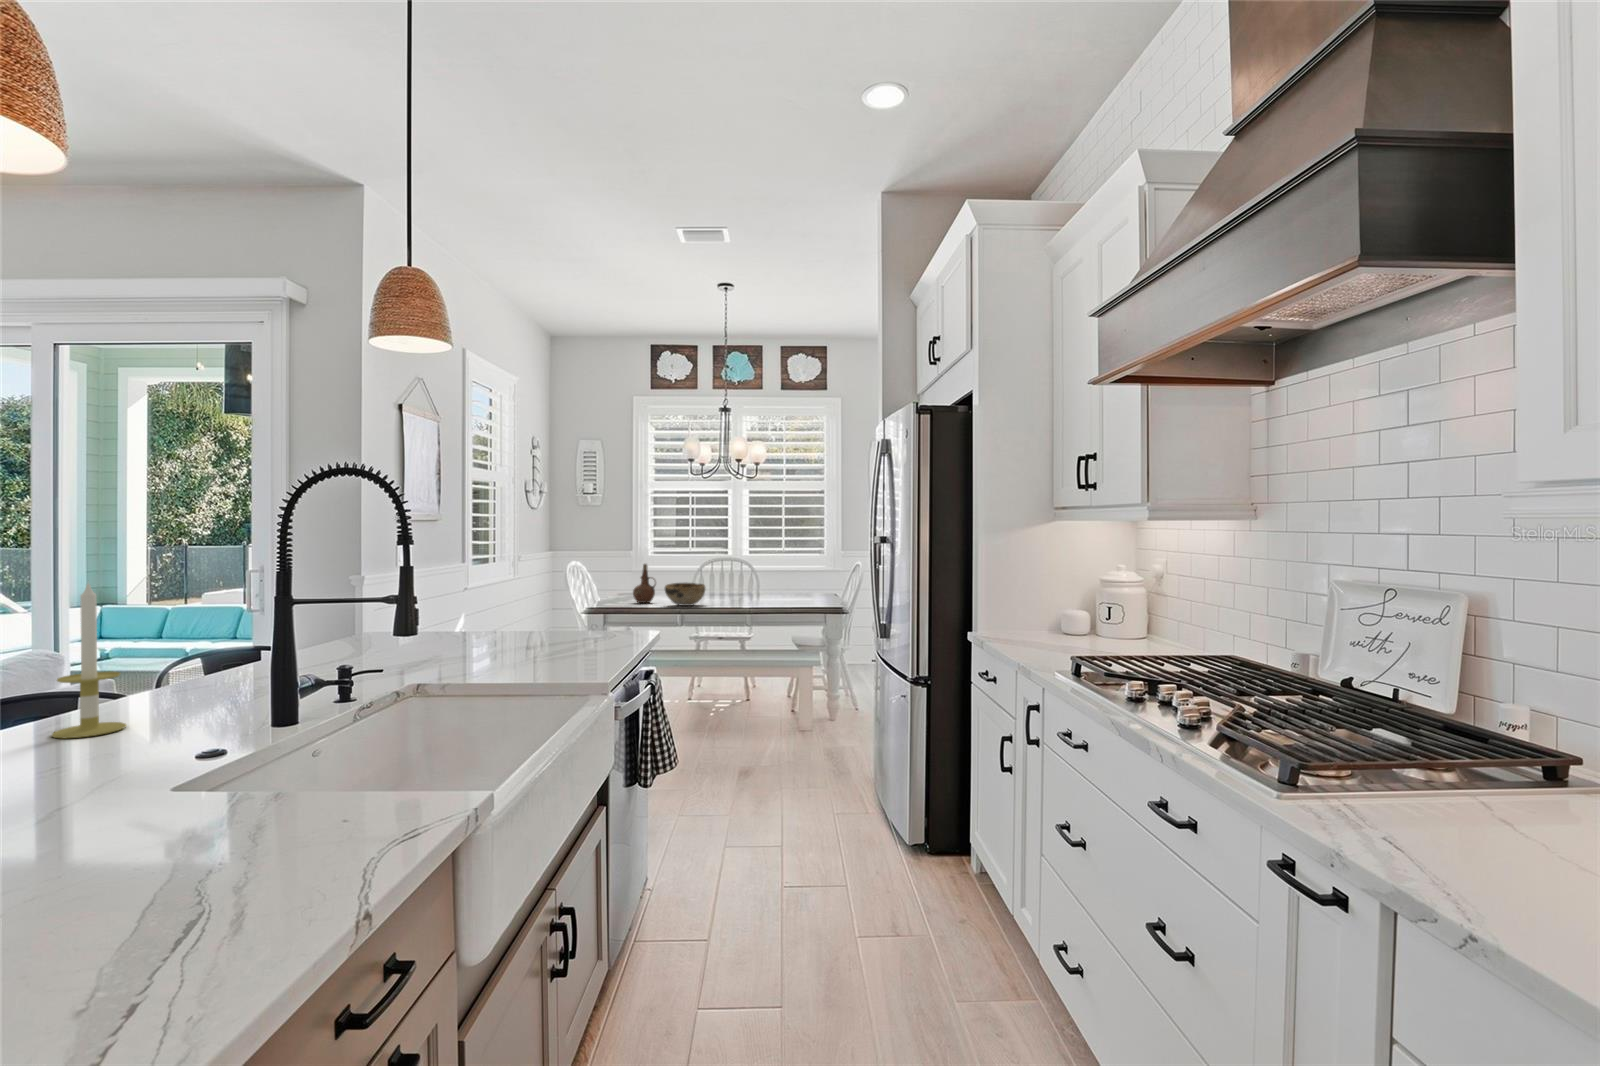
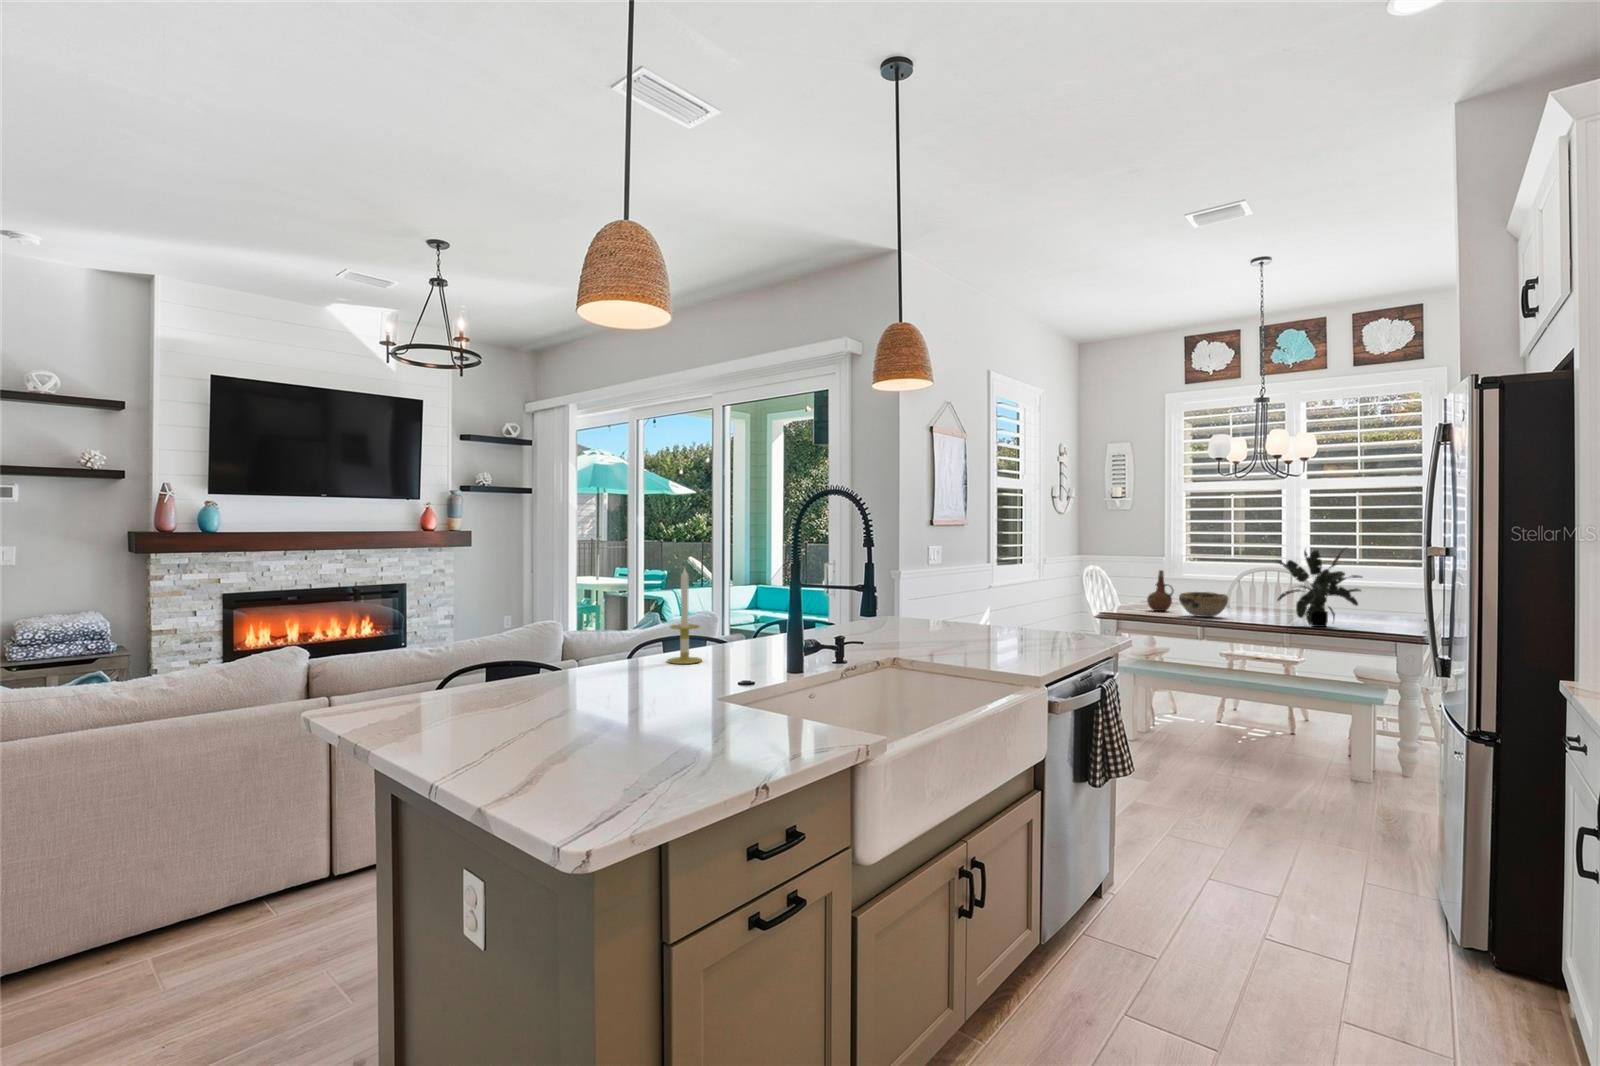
potted plant: none [743,539,809,608] -> present [1275,548,1362,627]

